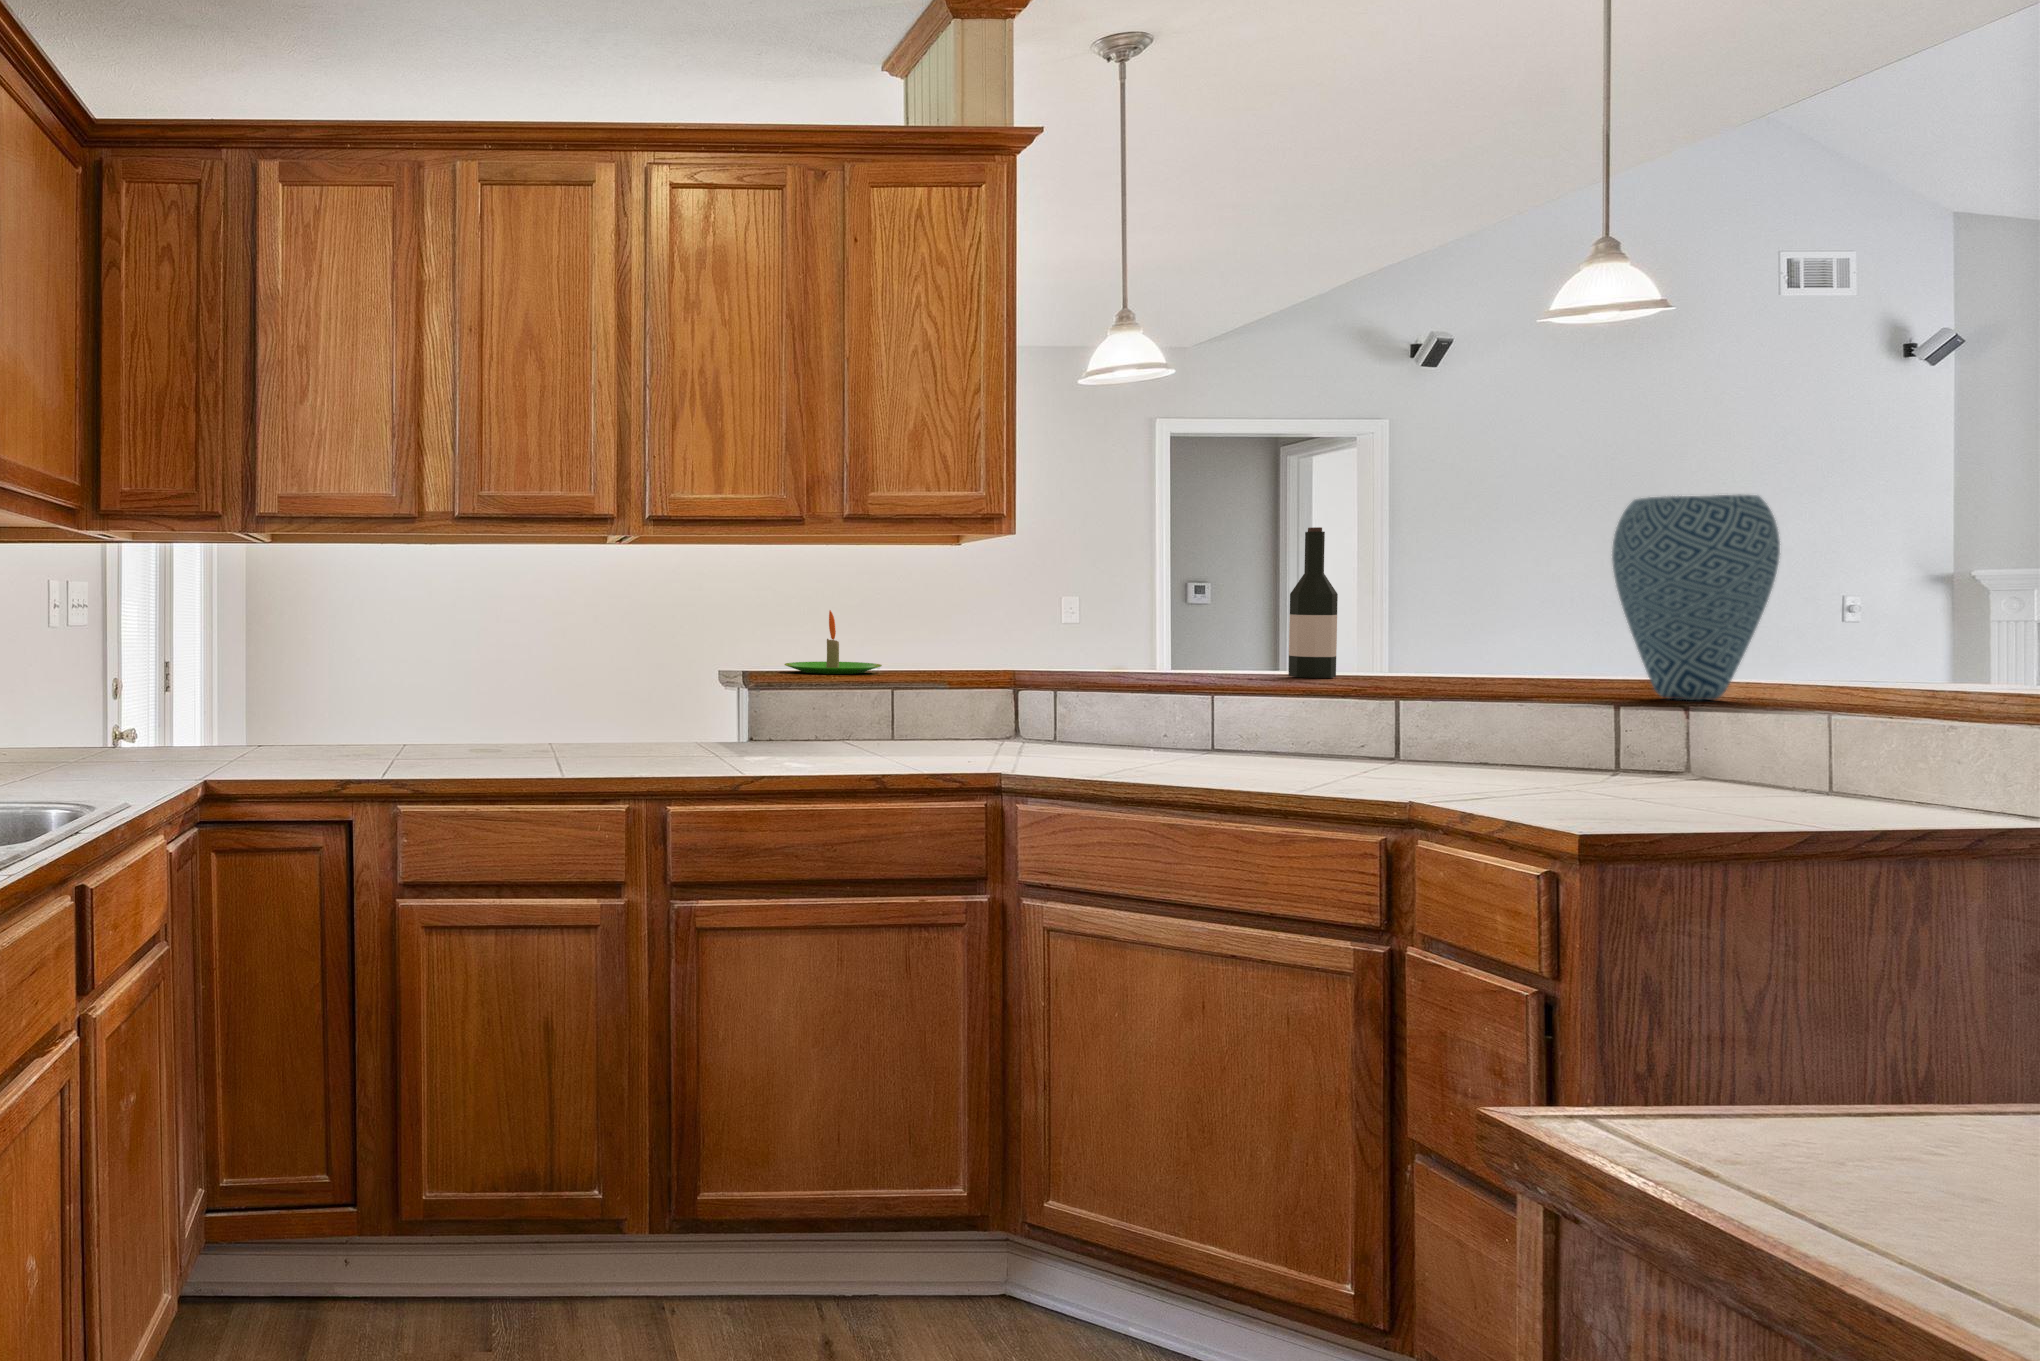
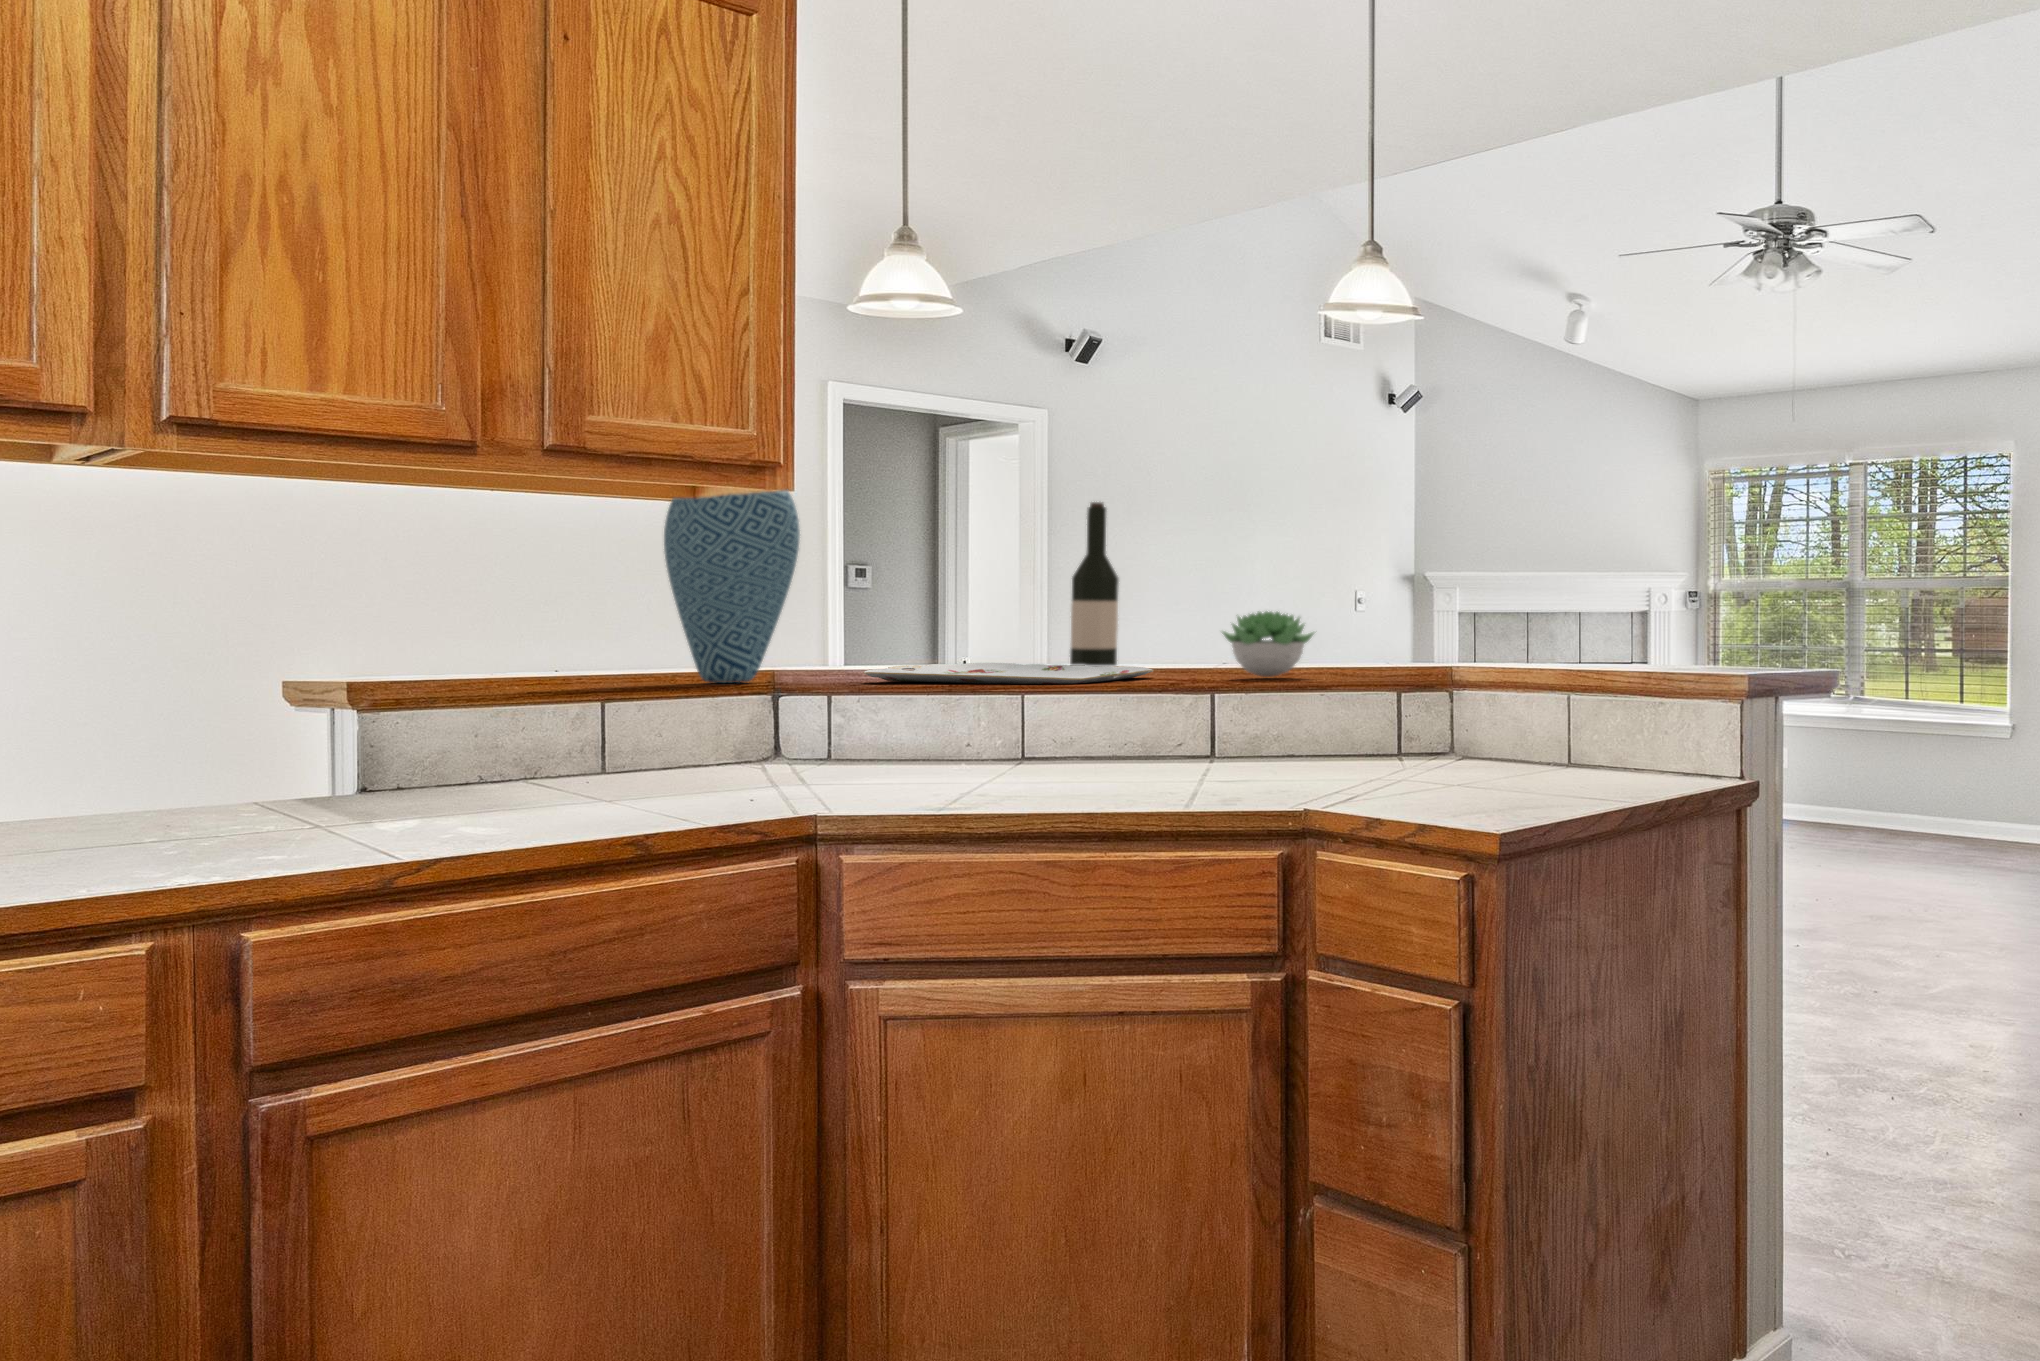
vase: present [1612,495,1780,700] -> present [664,491,800,683]
candle: present [784,610,882,674] -> none [405,593,573,691]
succulent plant: none [1403,628,1510,689] -> present [1222,611,1314,677]
serving tray: none [1080,666,1341,689] -> present [864,663,1153,684]

